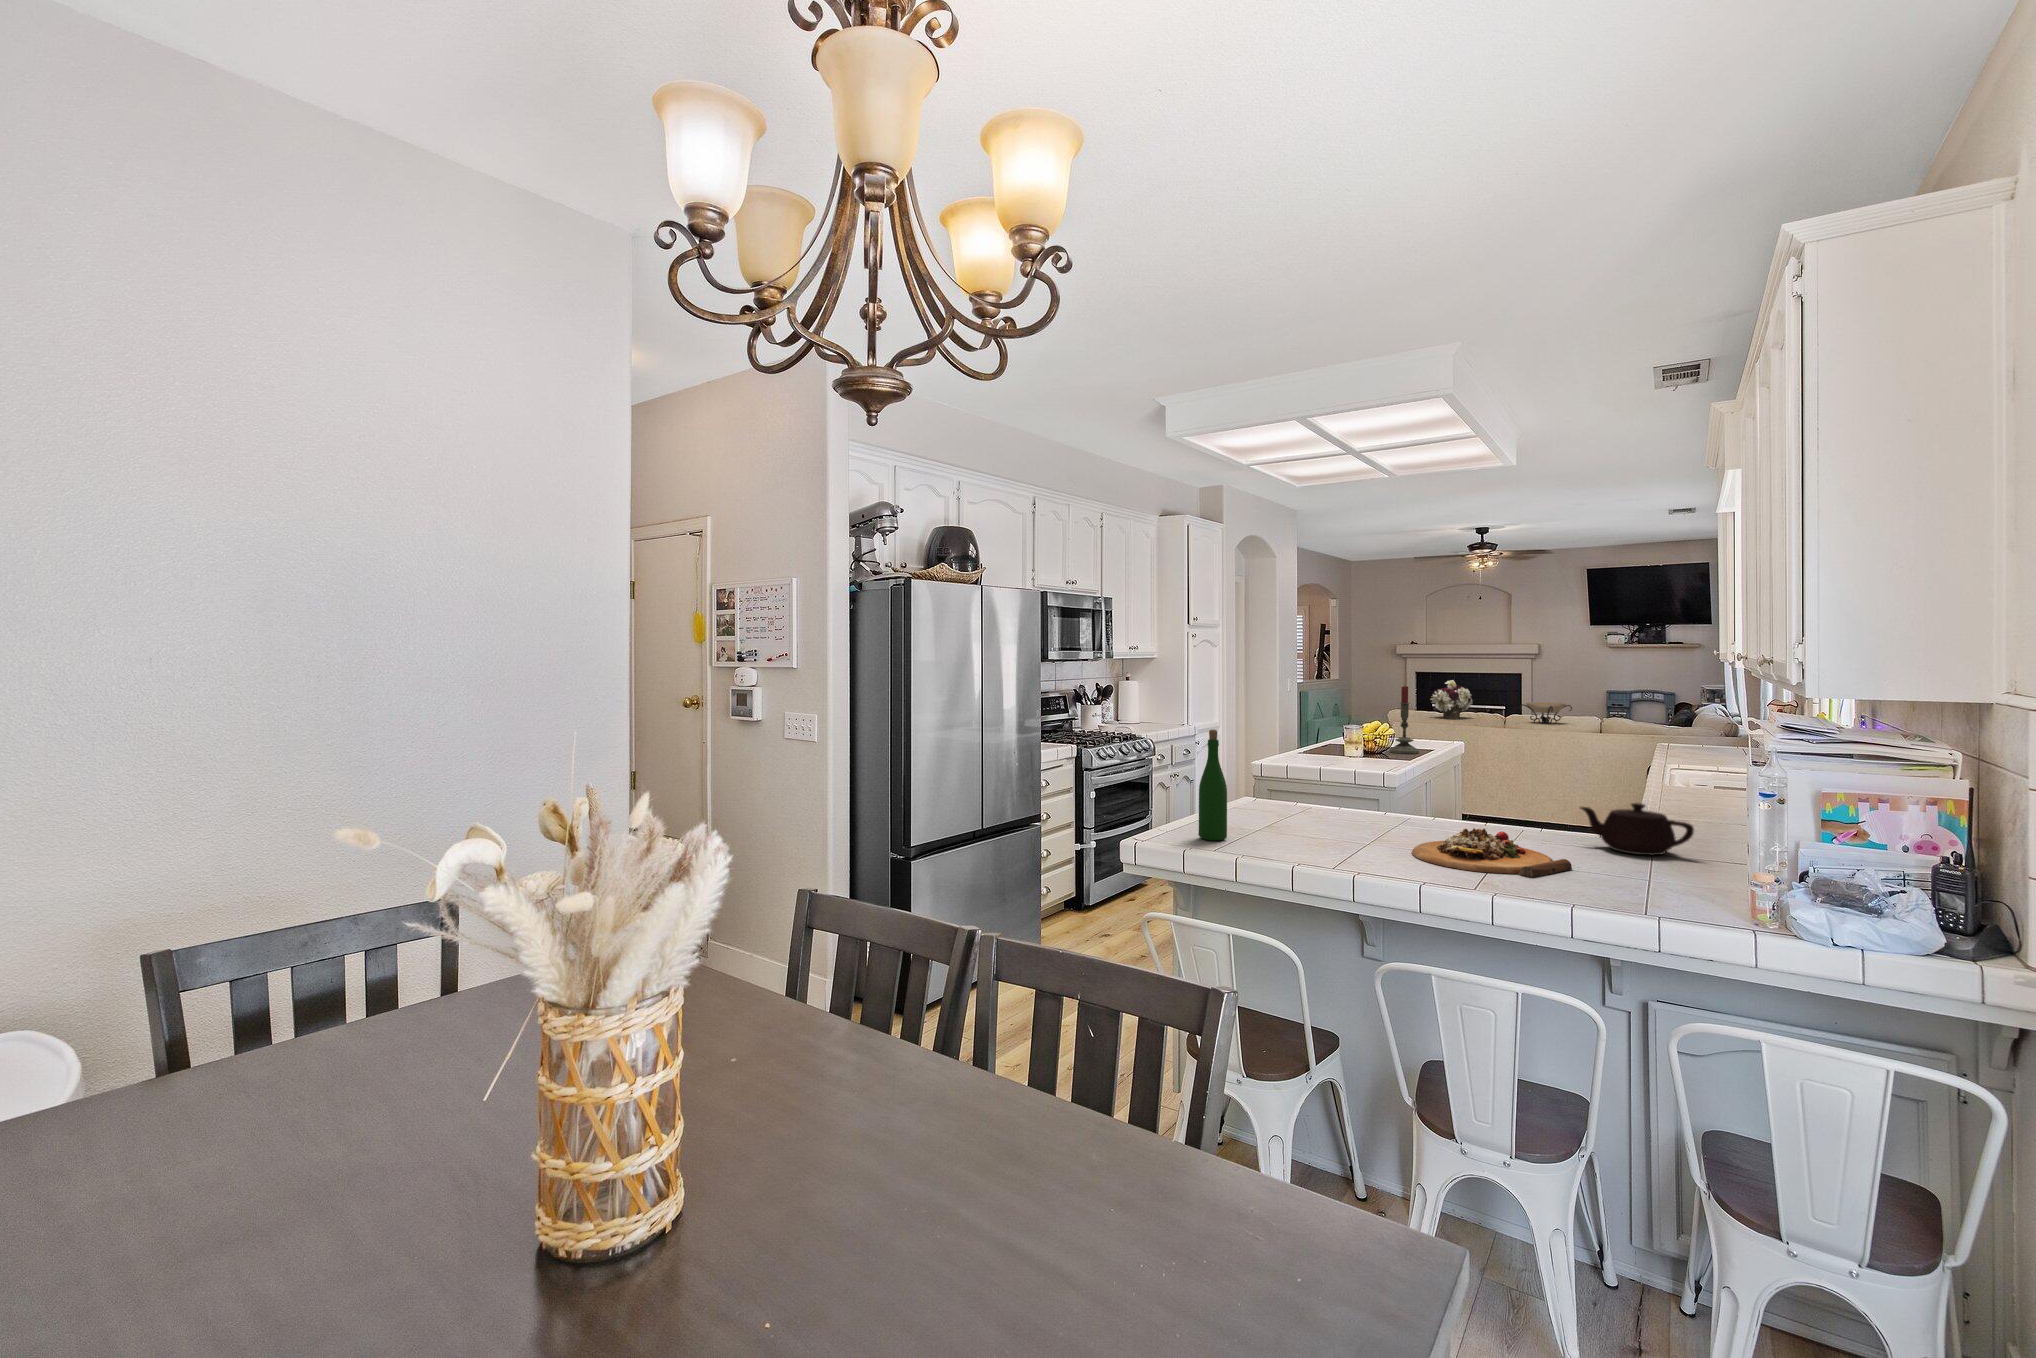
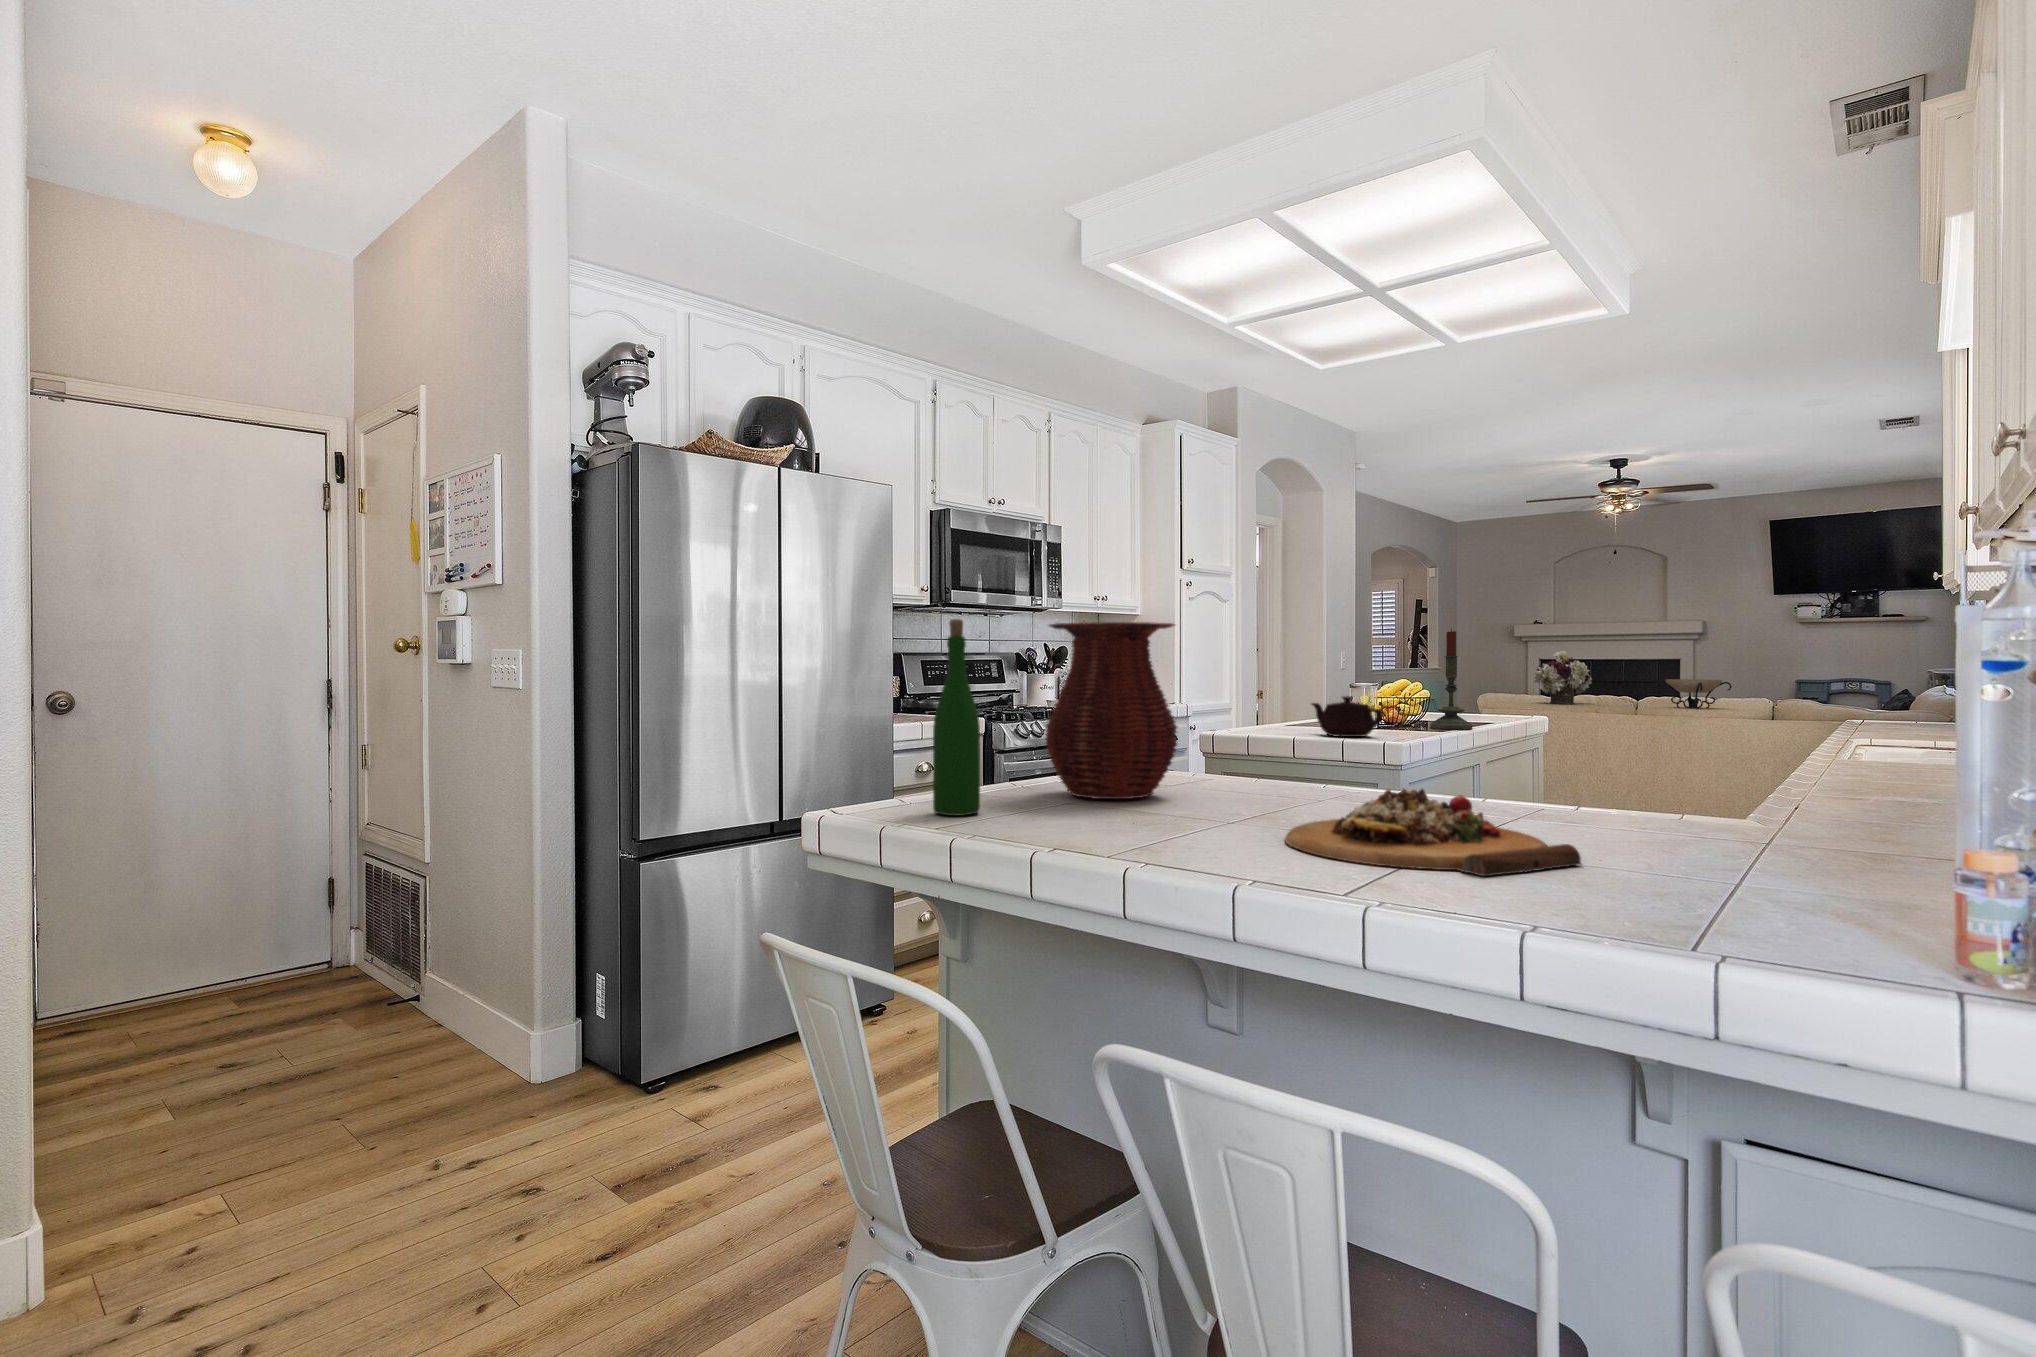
vase: none [1236,721,1317,826] -> present [1046,622,1177,799]
teapot: present [1580,803,1694,855] -> present [1312,696,1383,737]

